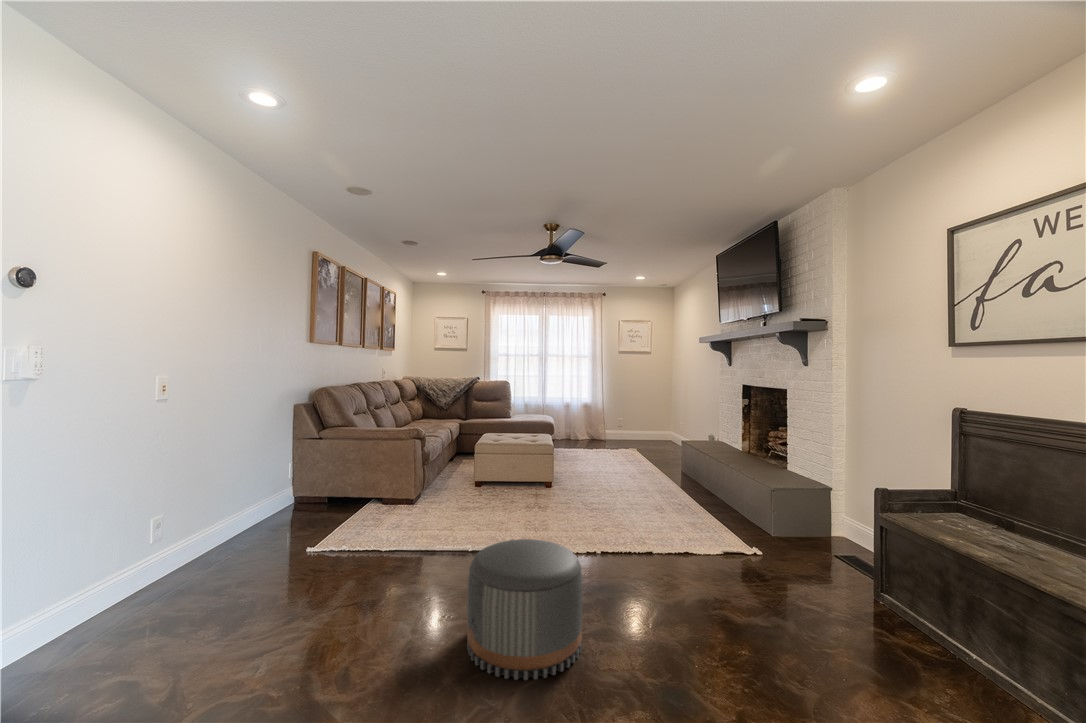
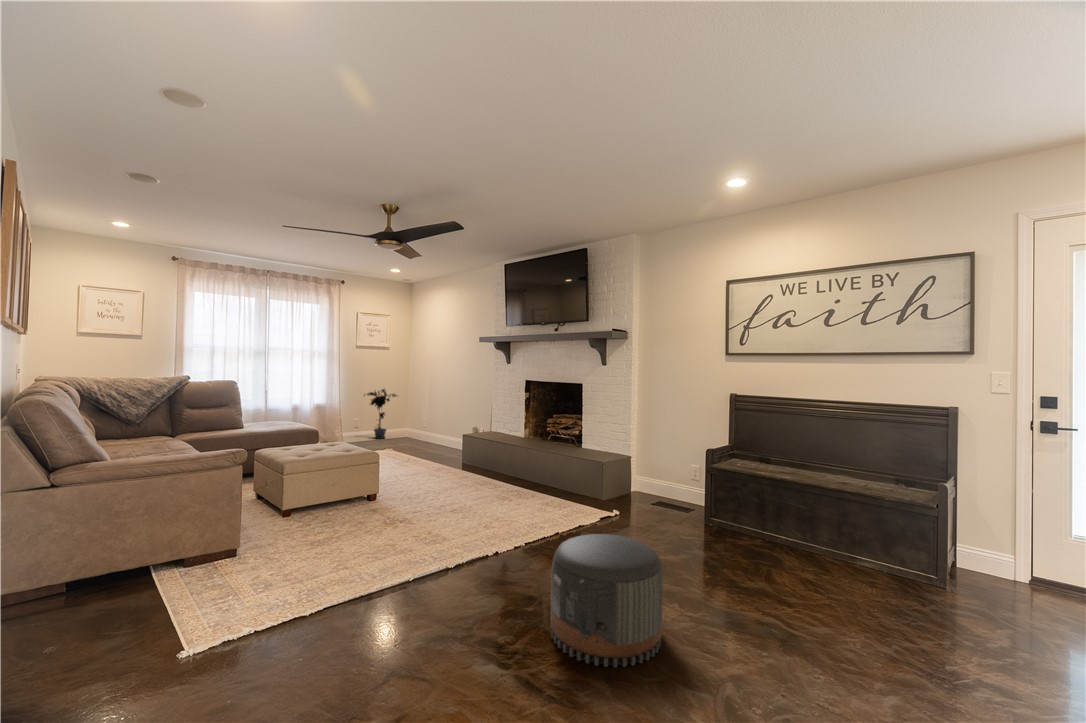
potted plant: none [624,389,658,439] -> present [364,389,397,439]

